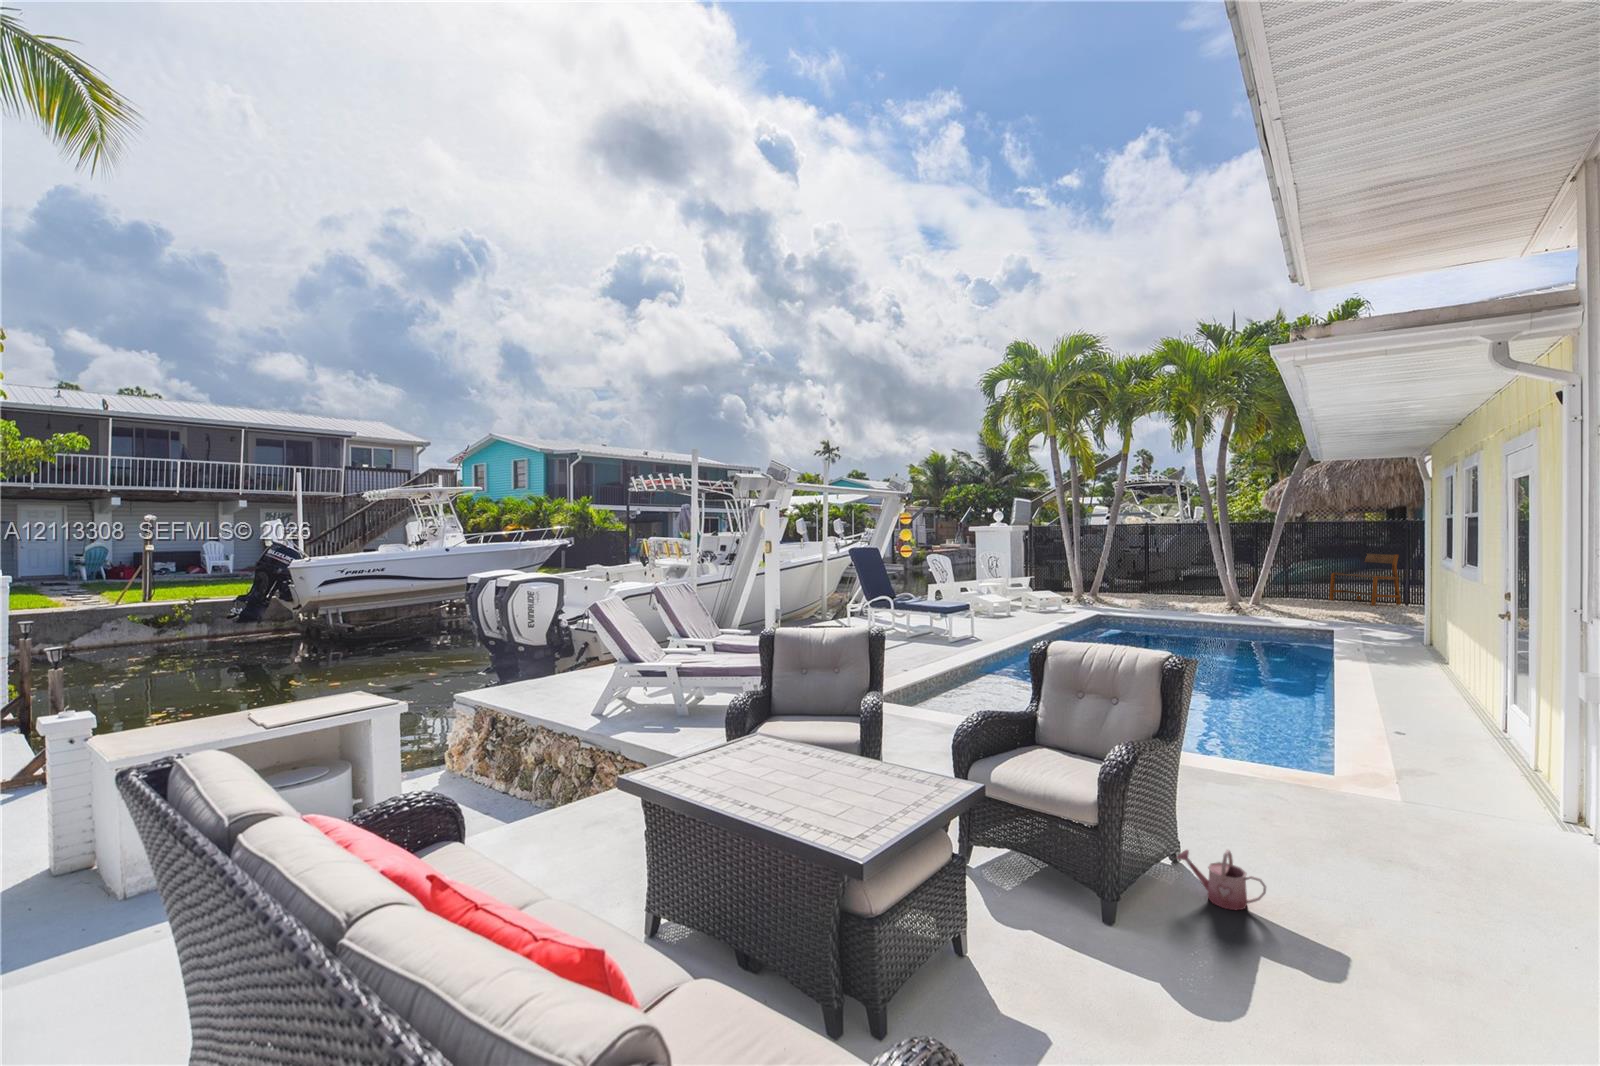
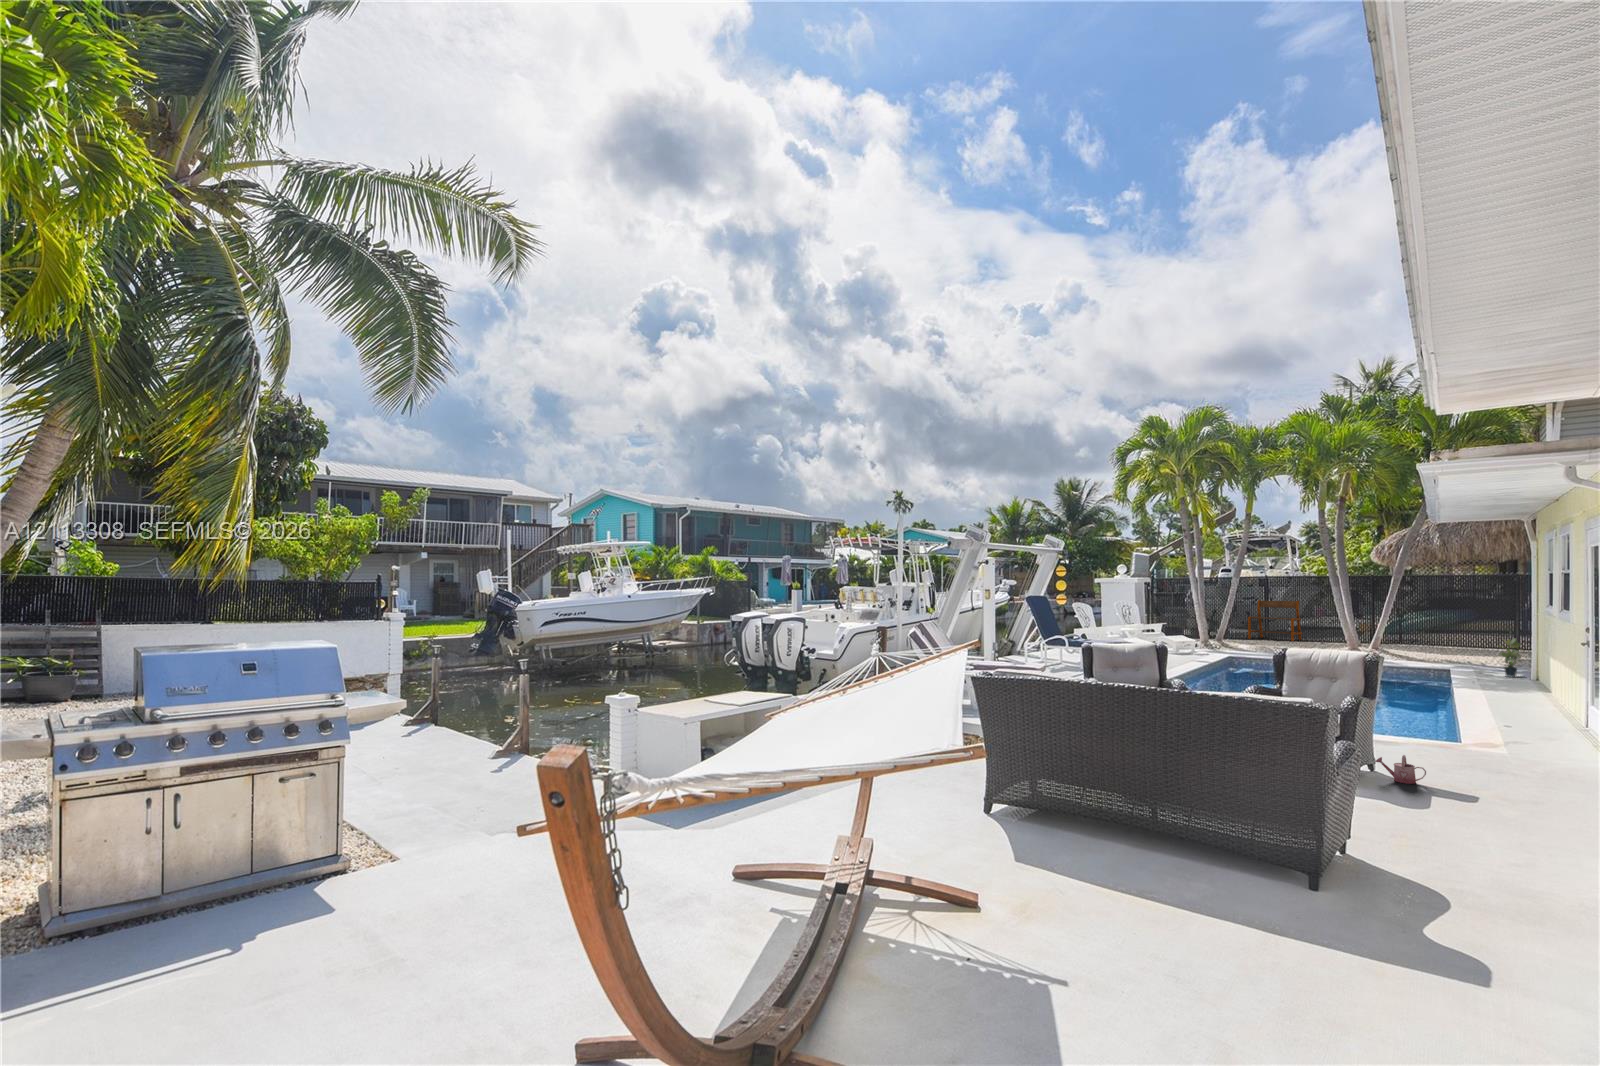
bench: present [1329,554,1401,606] -> present [1248,600,1302,641]
potted plant: none [1388,596,1422,643] -> present [1500,639,1521,677]

